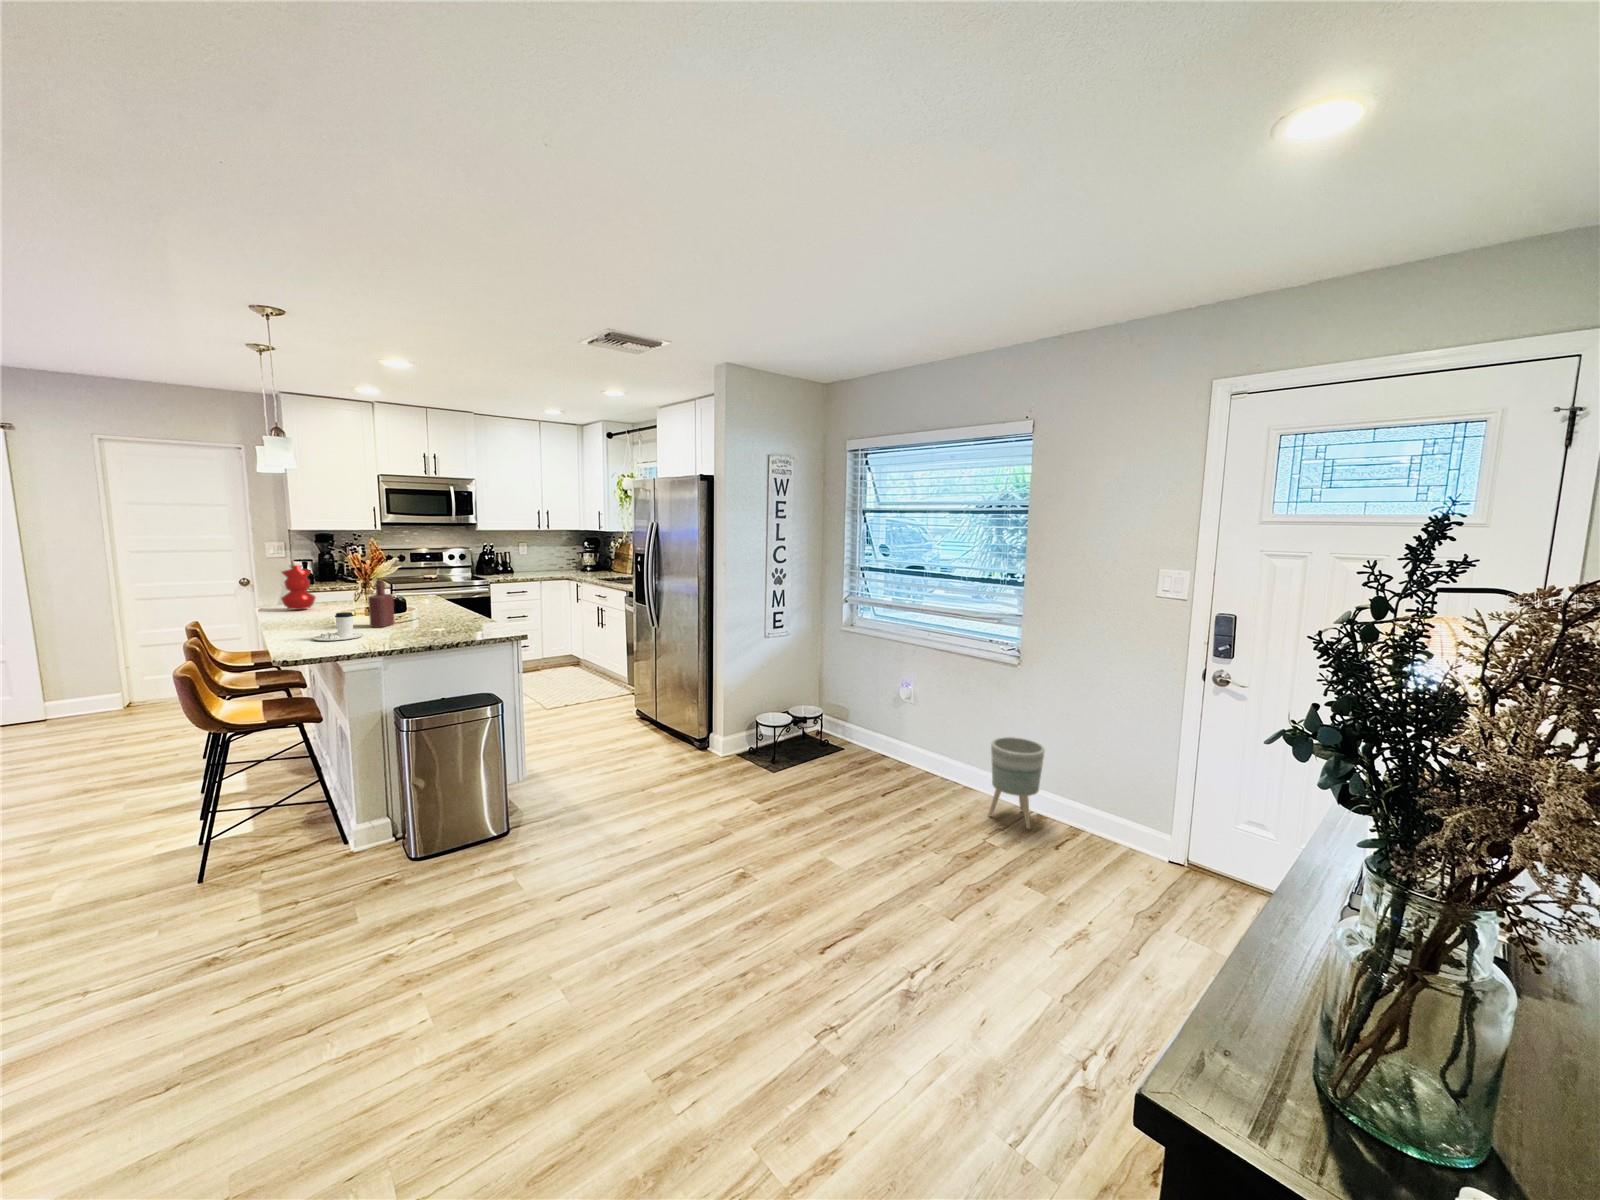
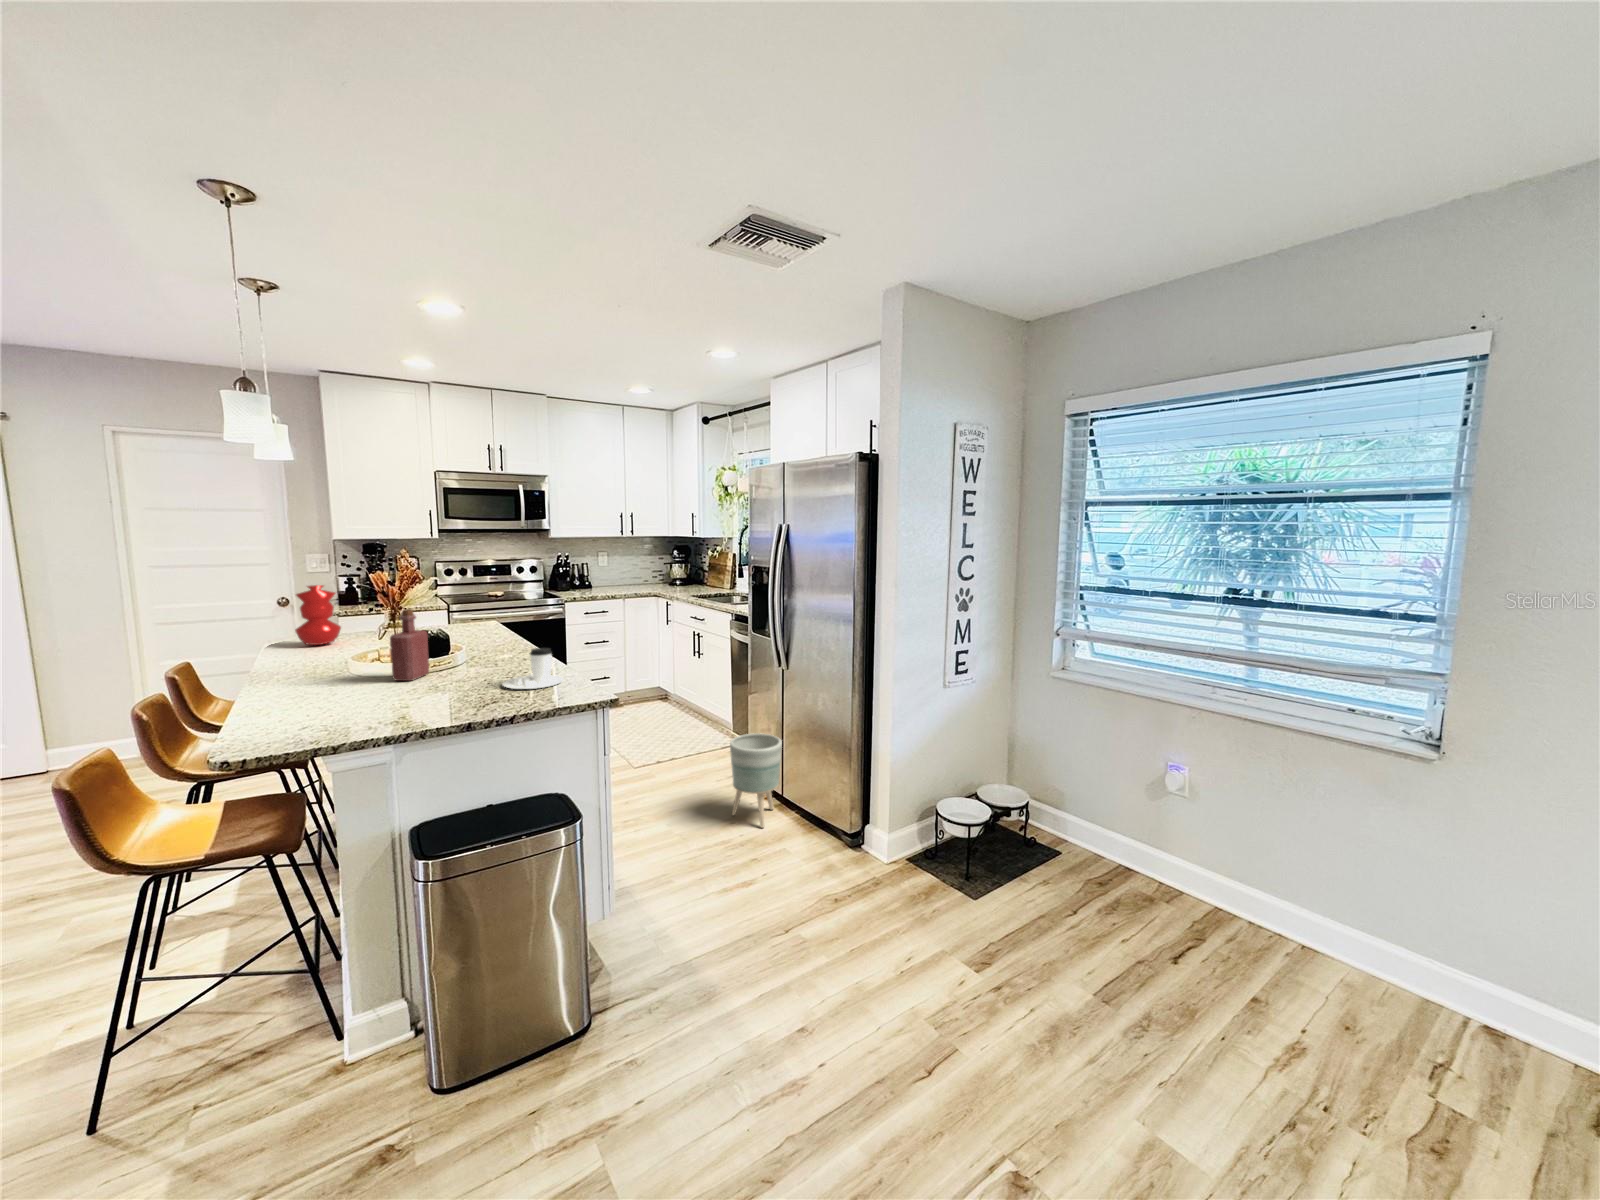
coffee cup: present [313,612,364,641] -> present [503,648,563,689]
planter: present [989,737,1045,829] -> present [730,733,782,828]

